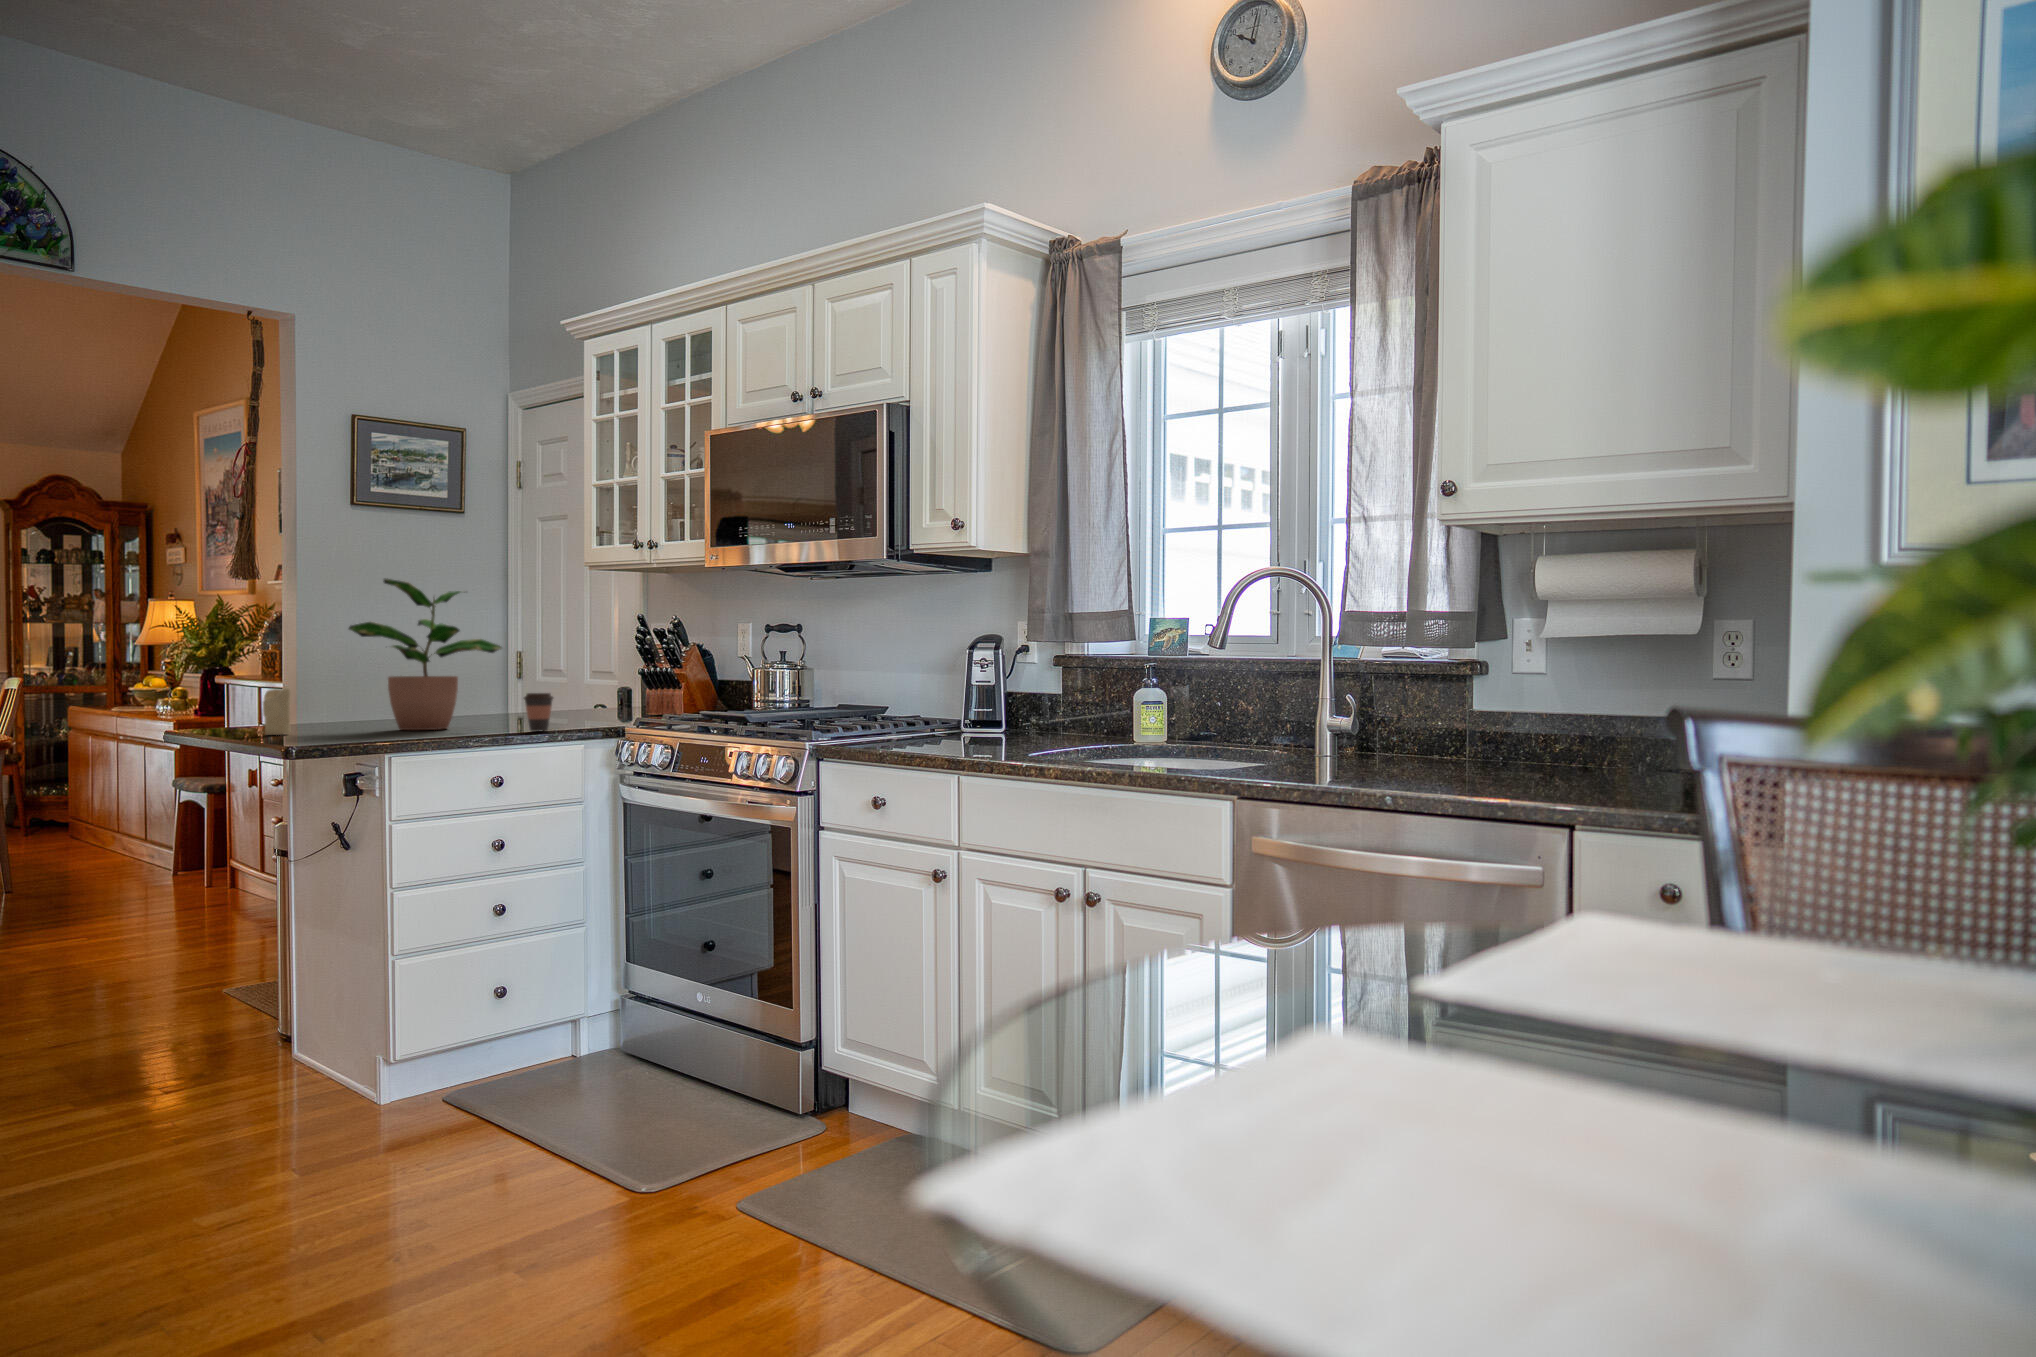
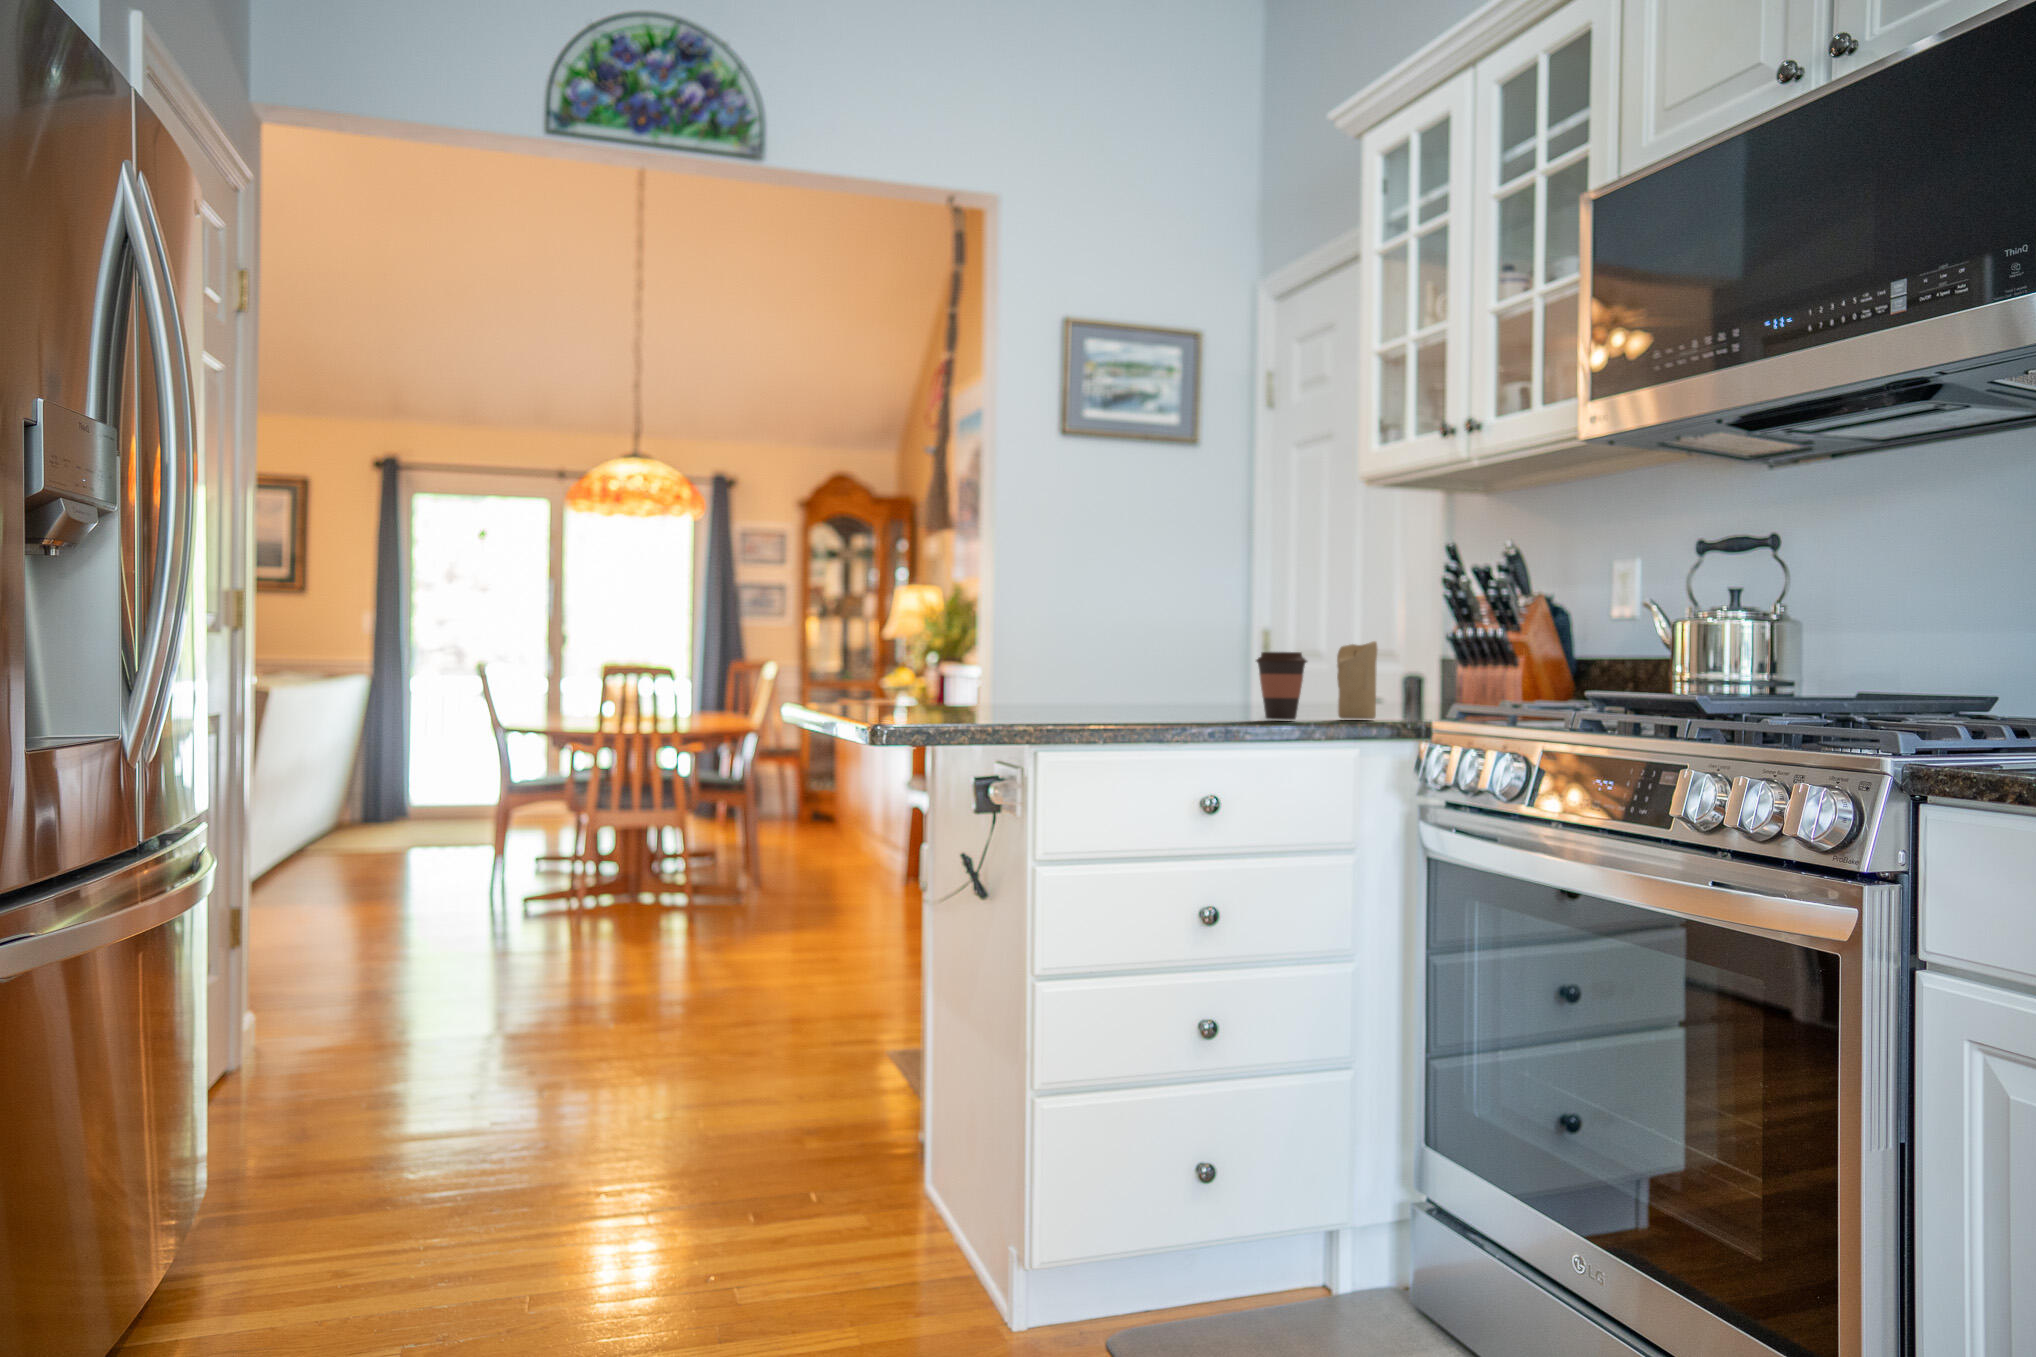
potted plant: present [349,579,502,730] -> none [1007,469,1227,713]
candle: present [263,687,291,735] -> present [1337,641,1377,719]

